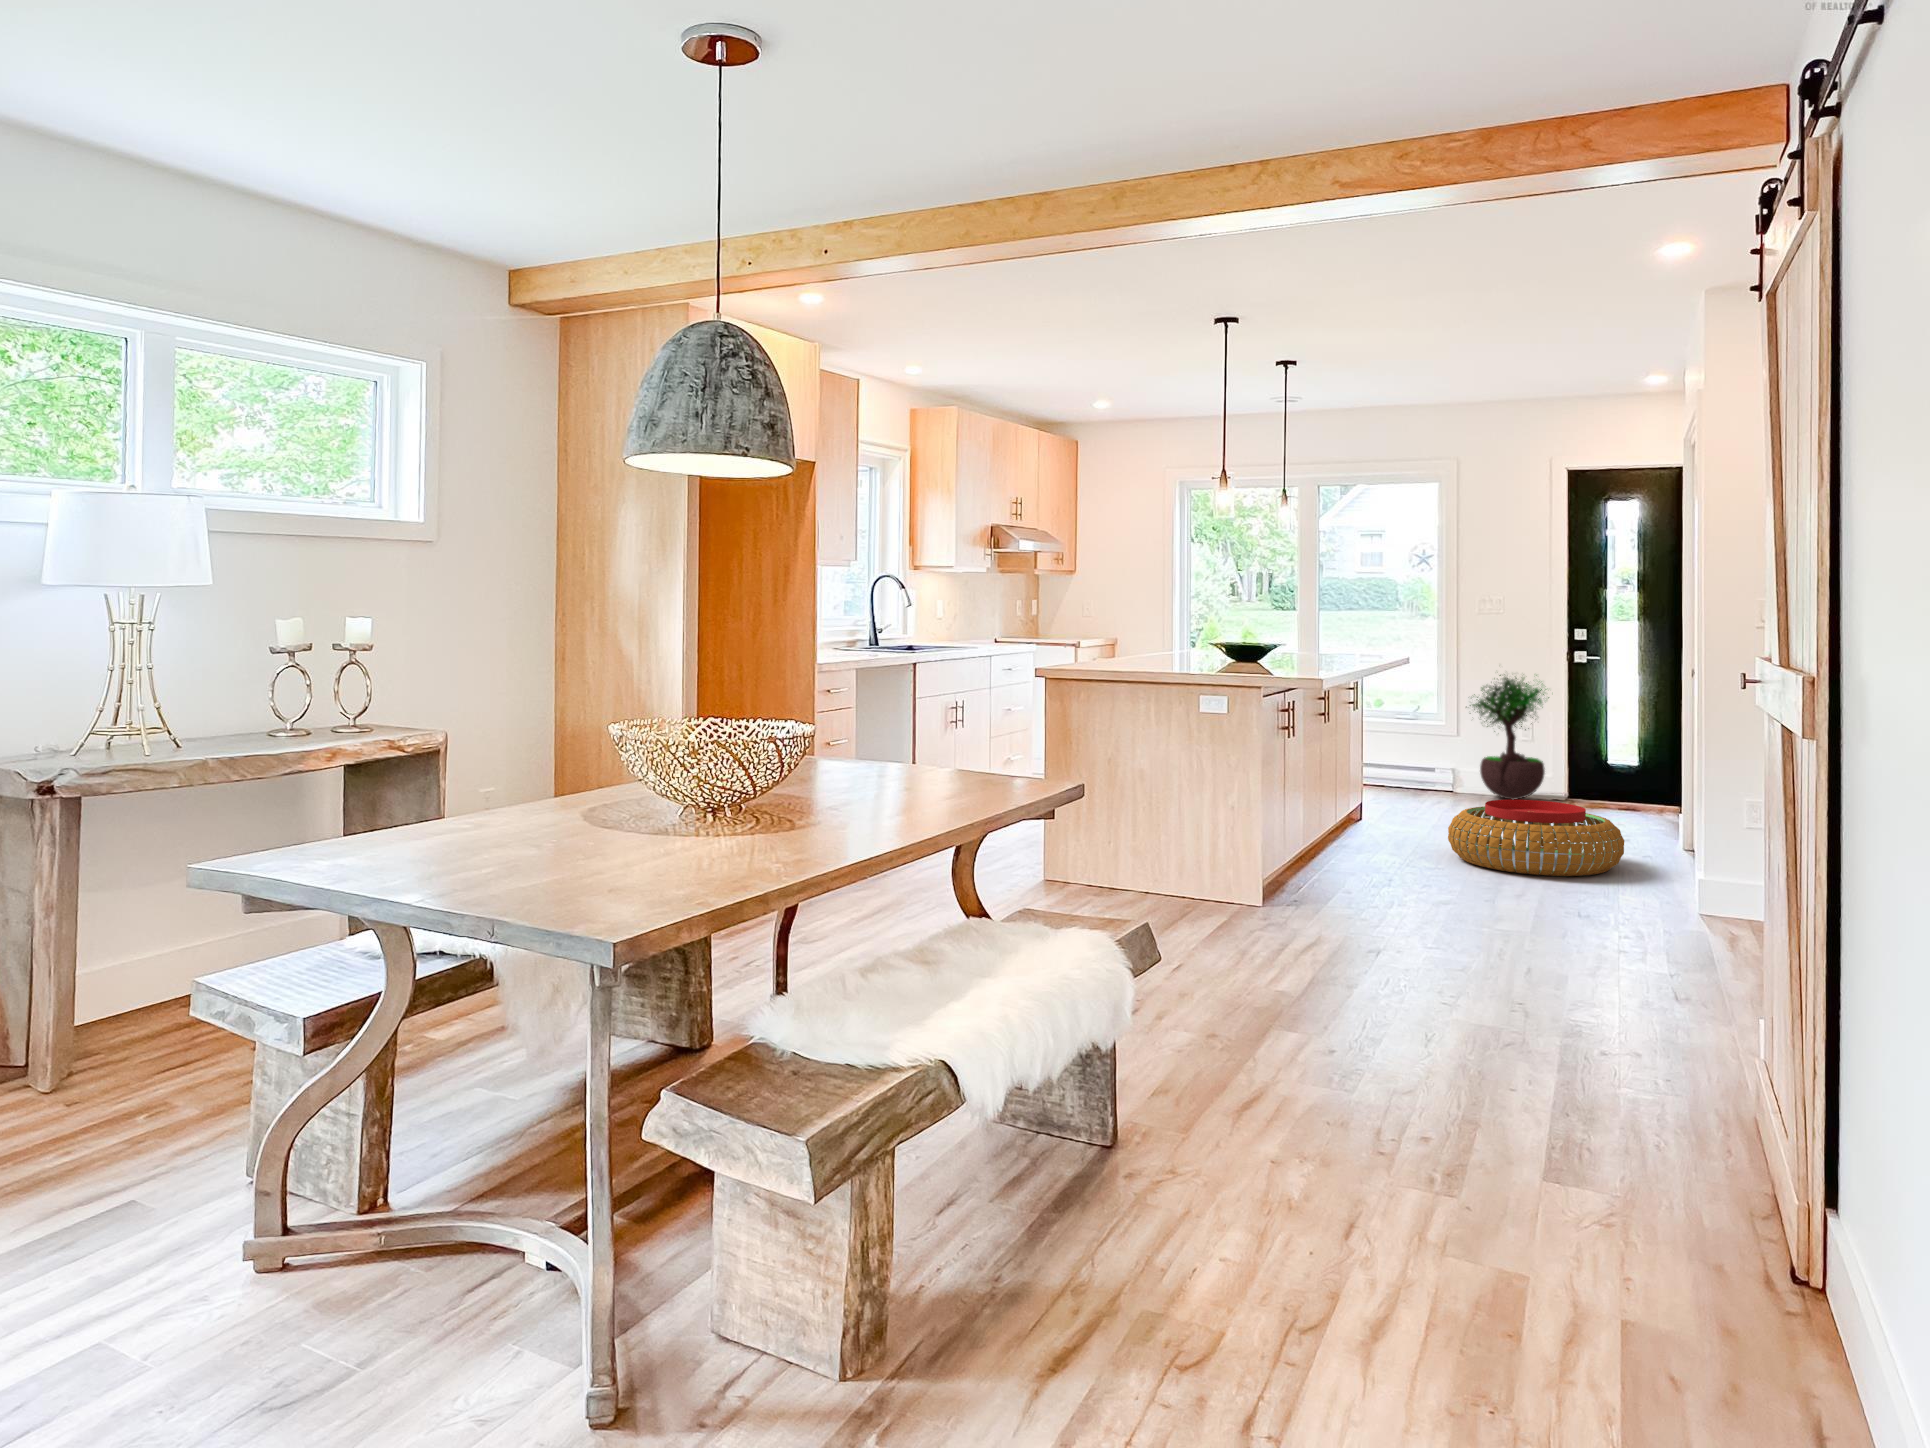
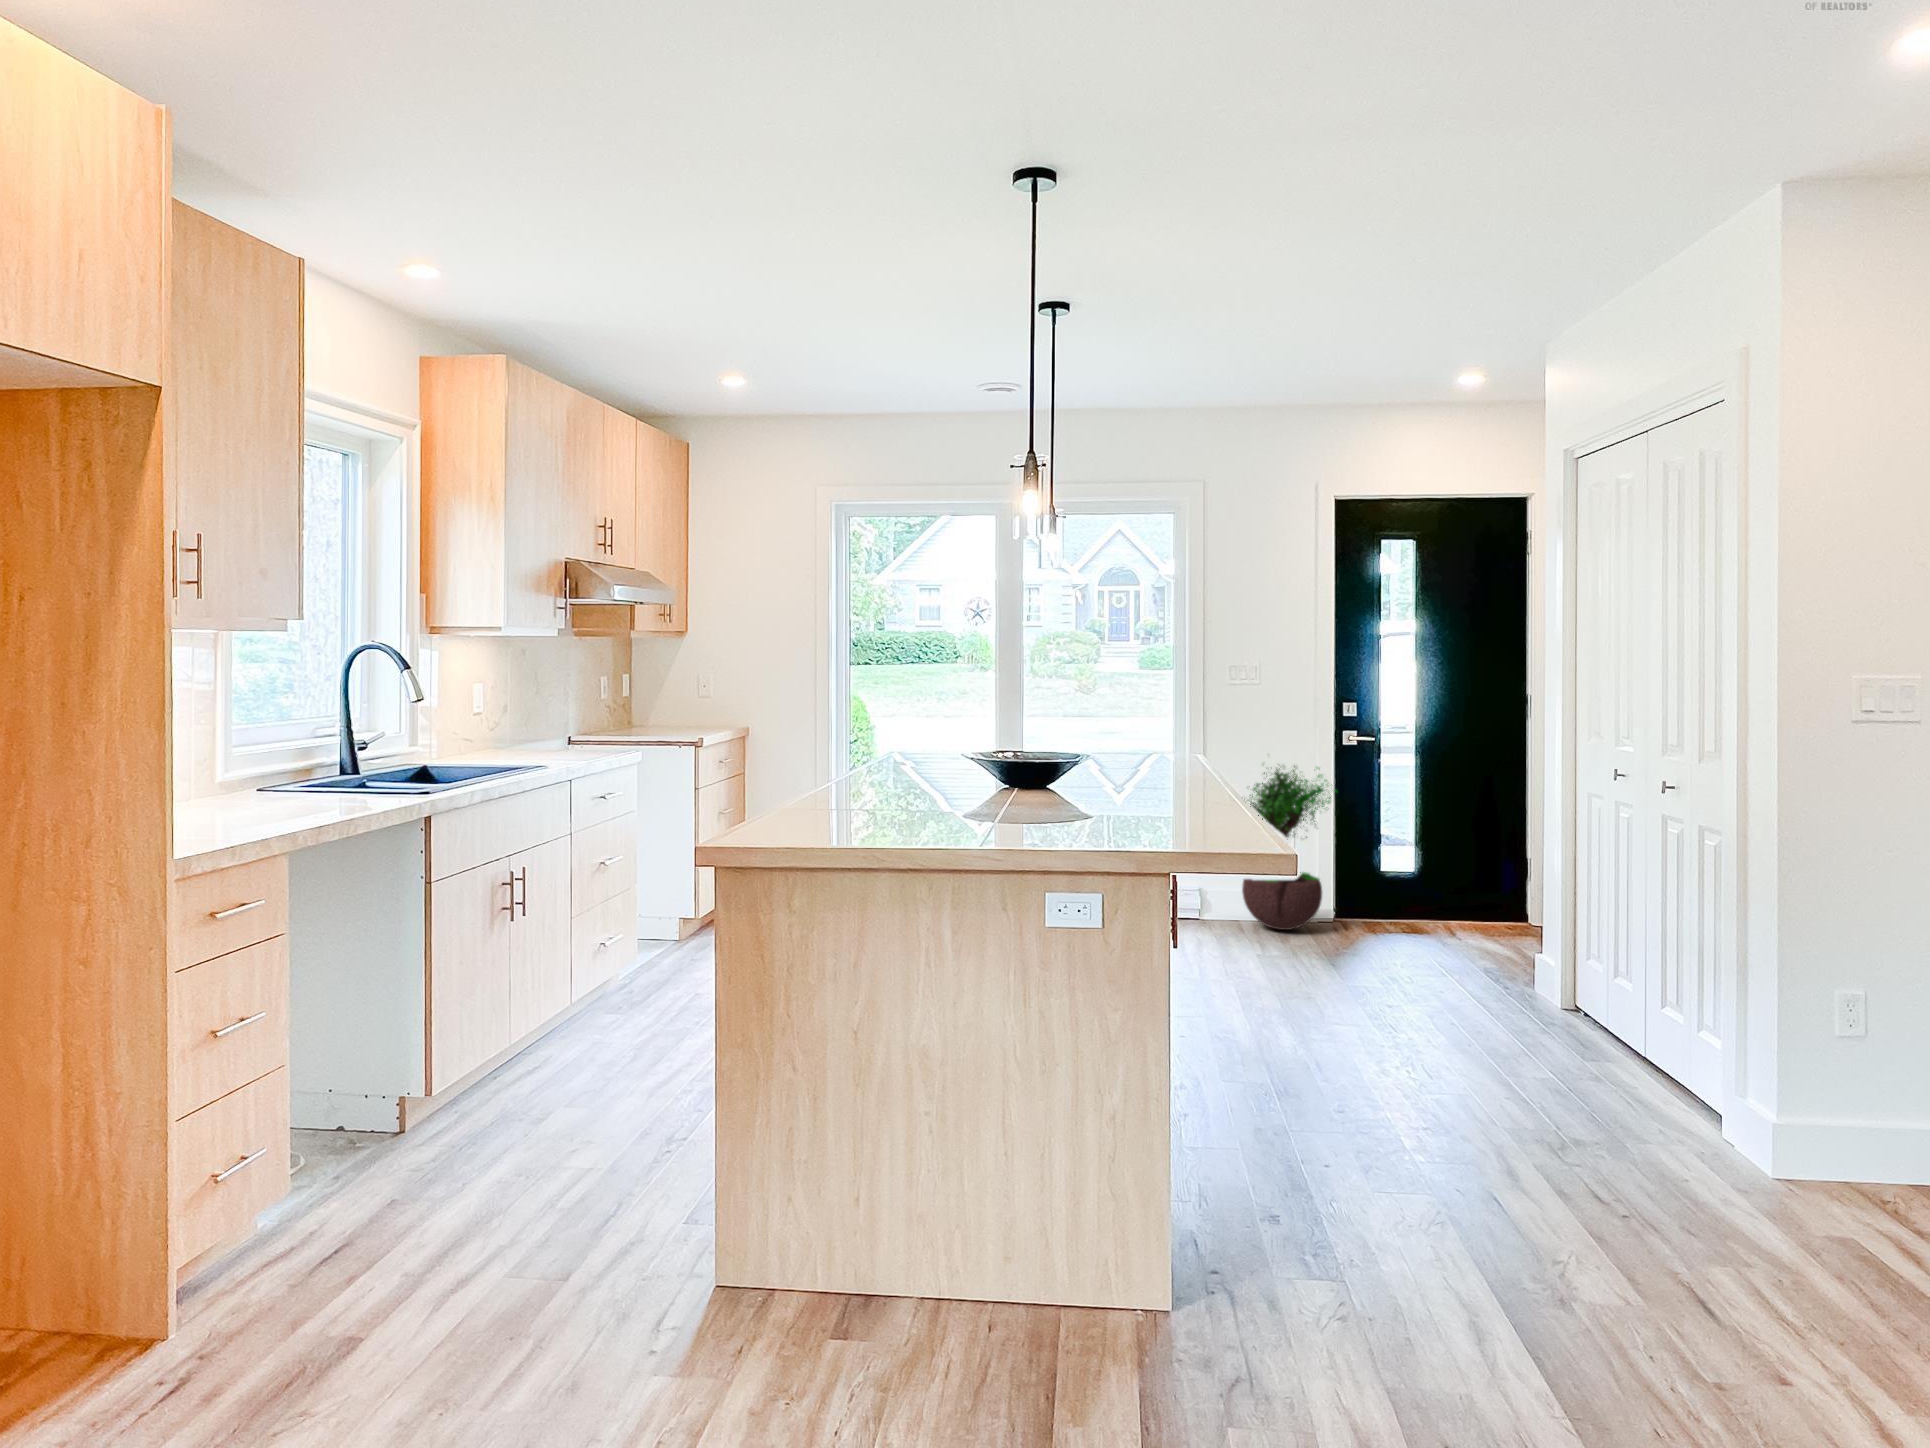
pouf: present [1448,800,1624,876] -> none [1355,991,1639,1145]

